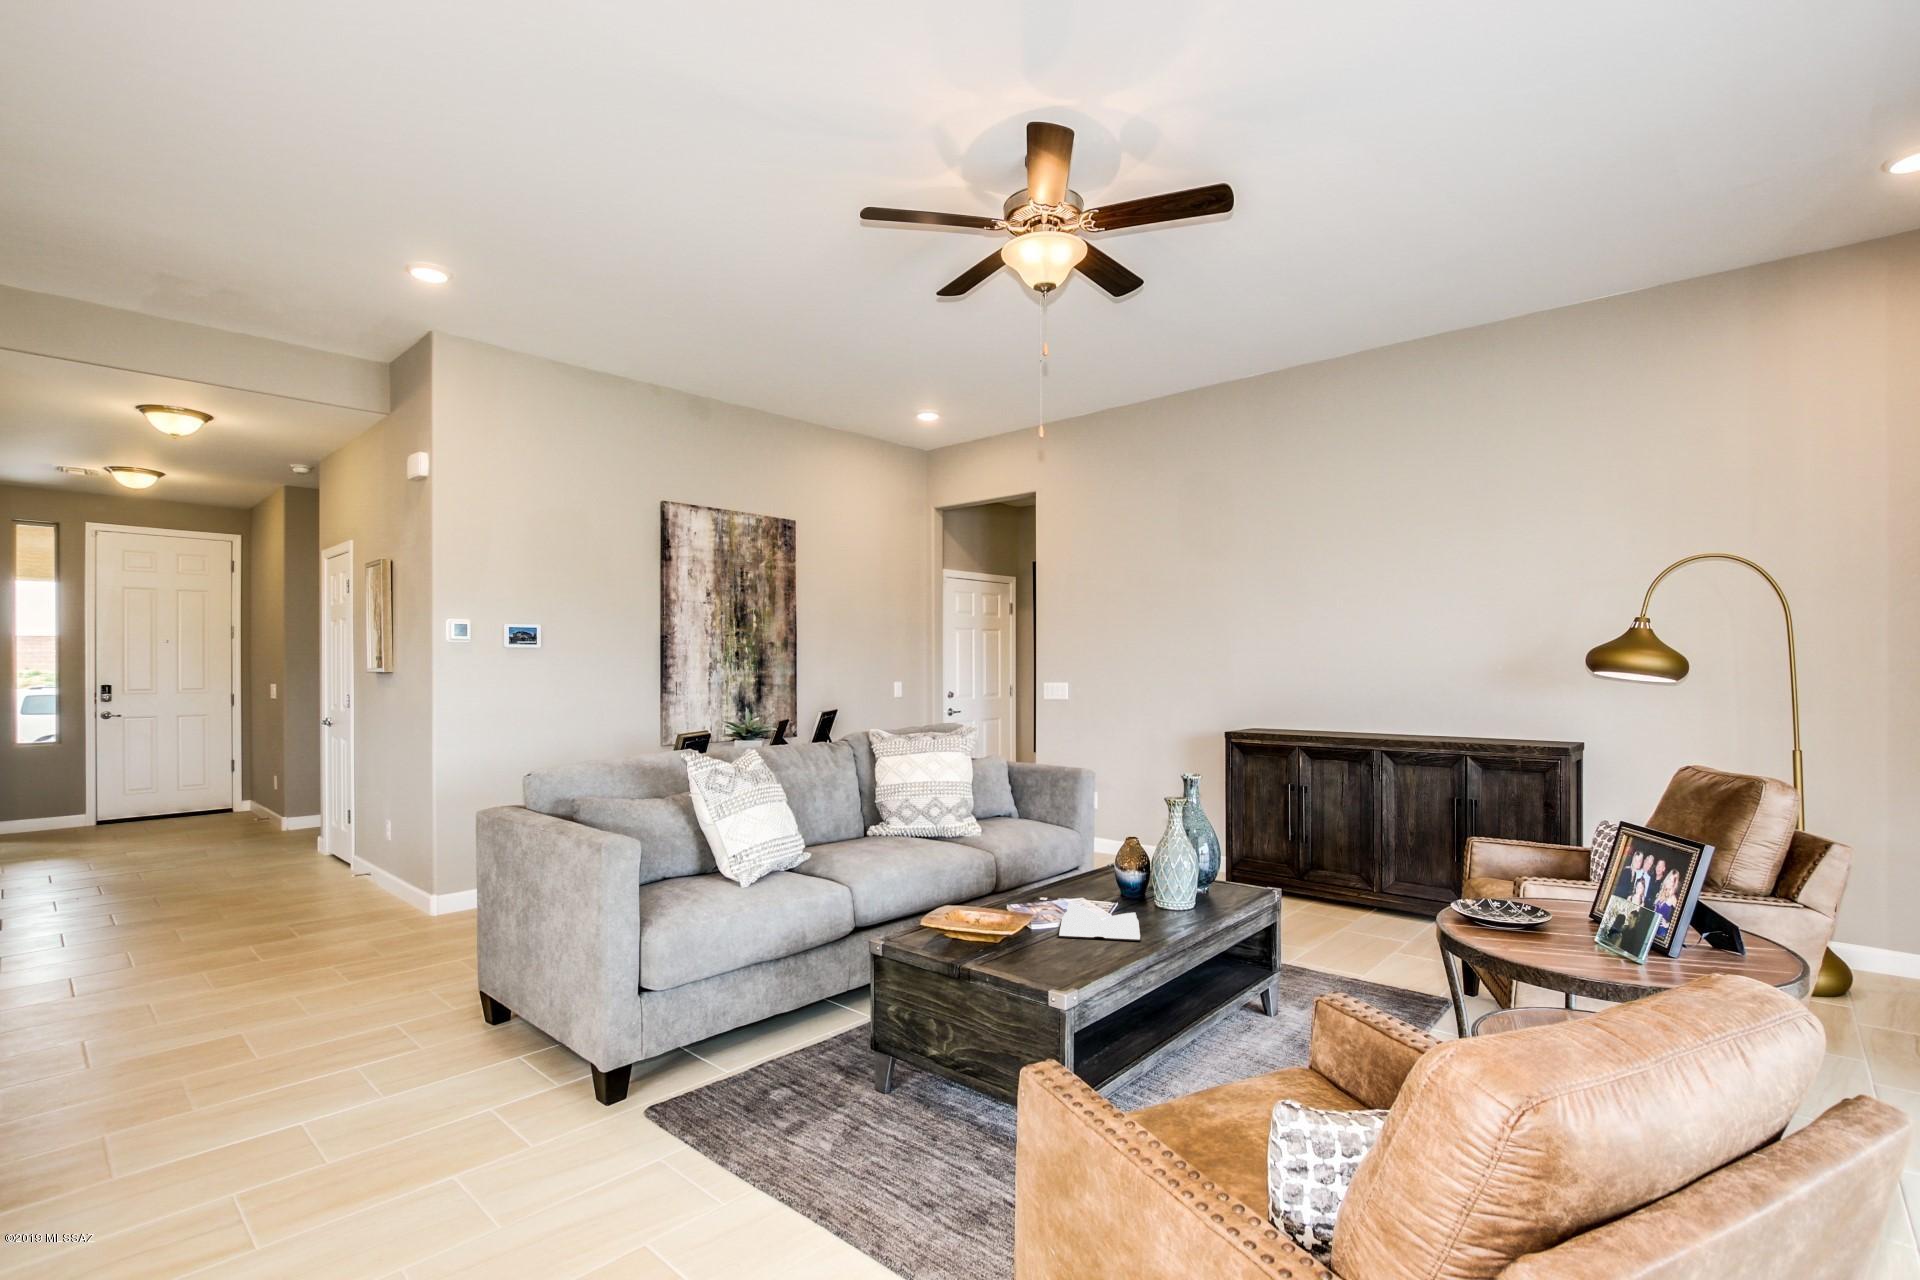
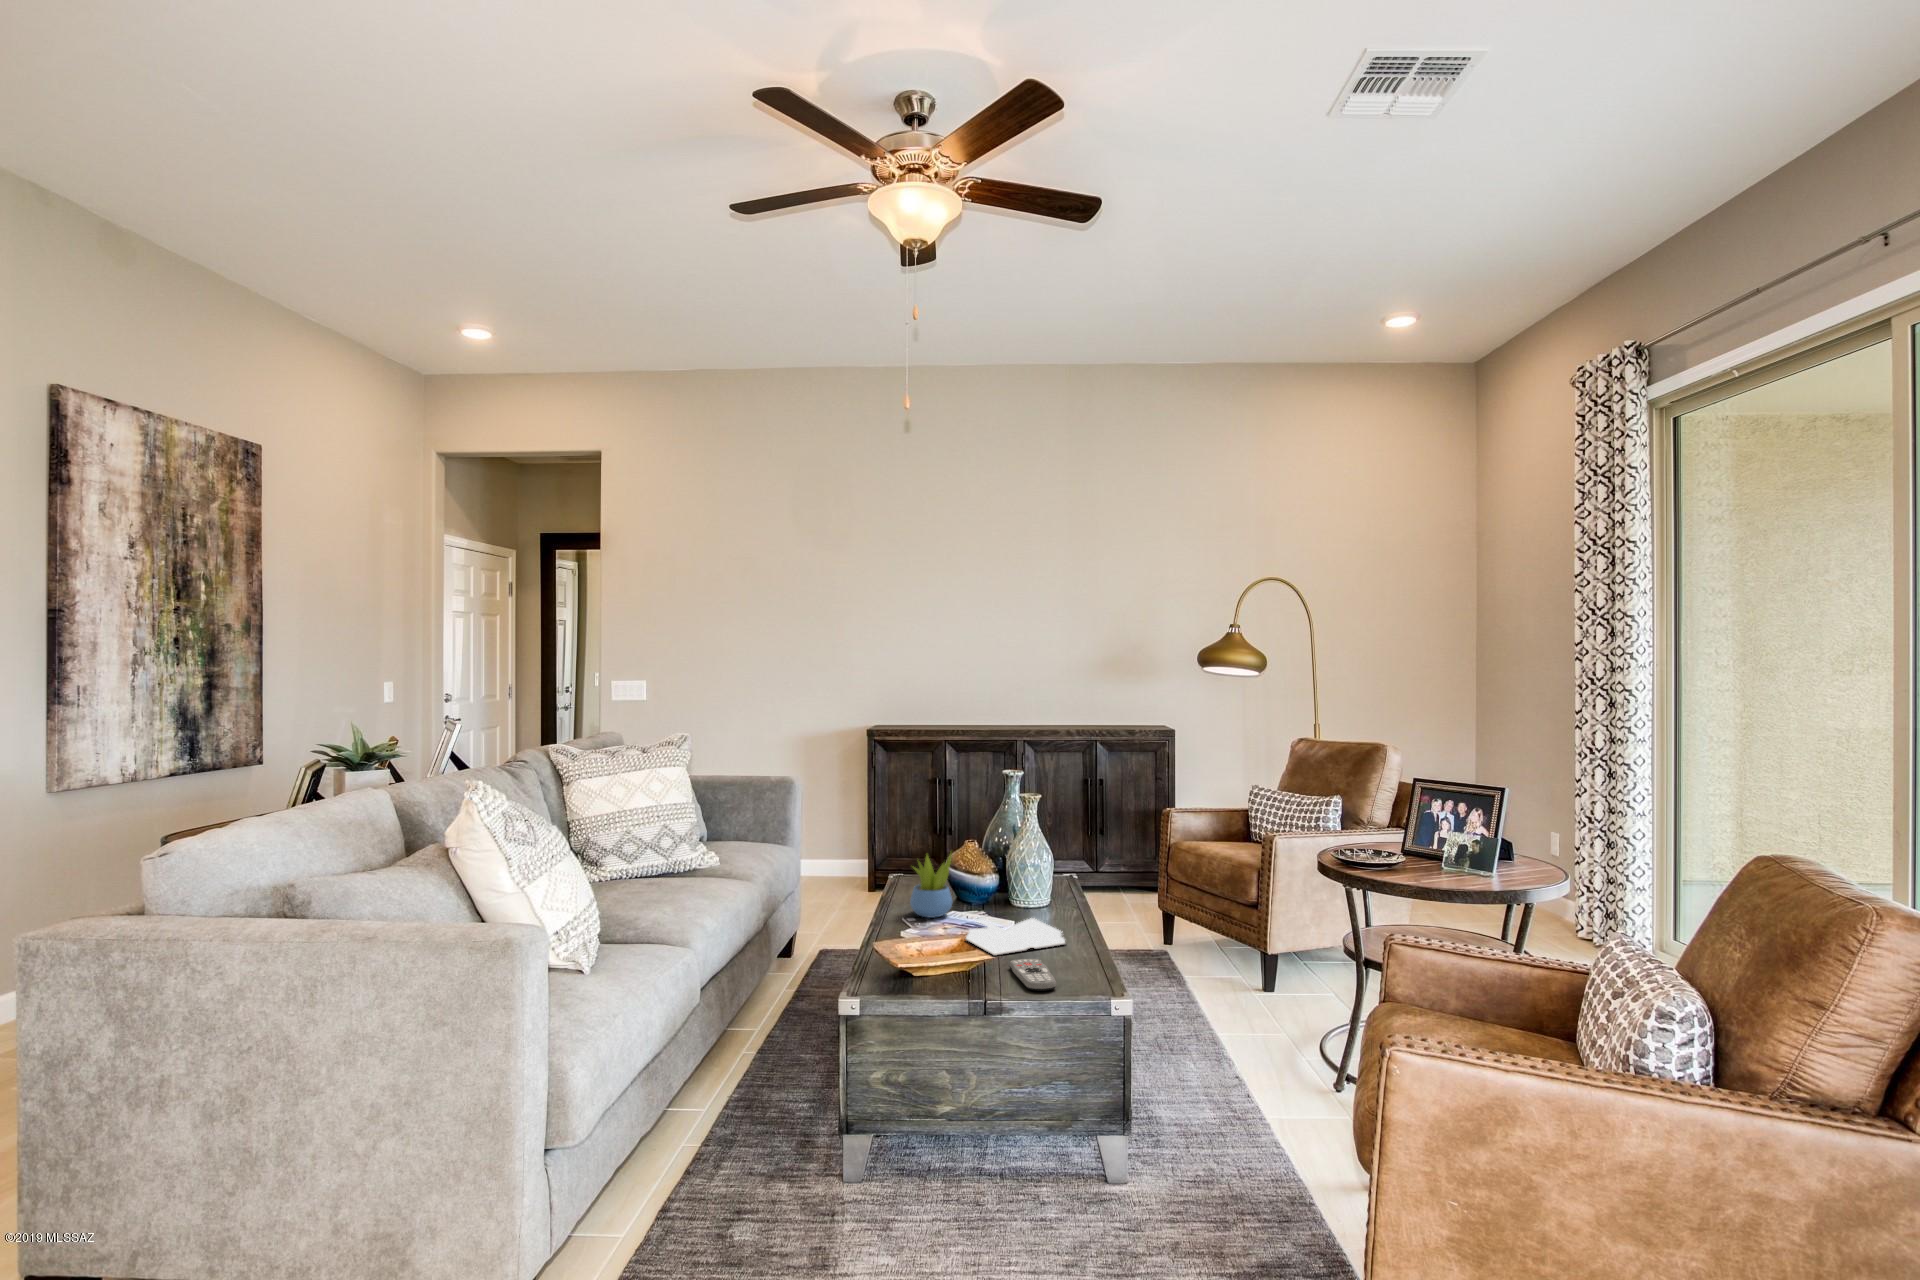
succulent plant: none [1058,840,1097,900] -> present [910,853,952,918]
remote control: none [1026,942,1078,971] -> present [1009,959,1056,991]

